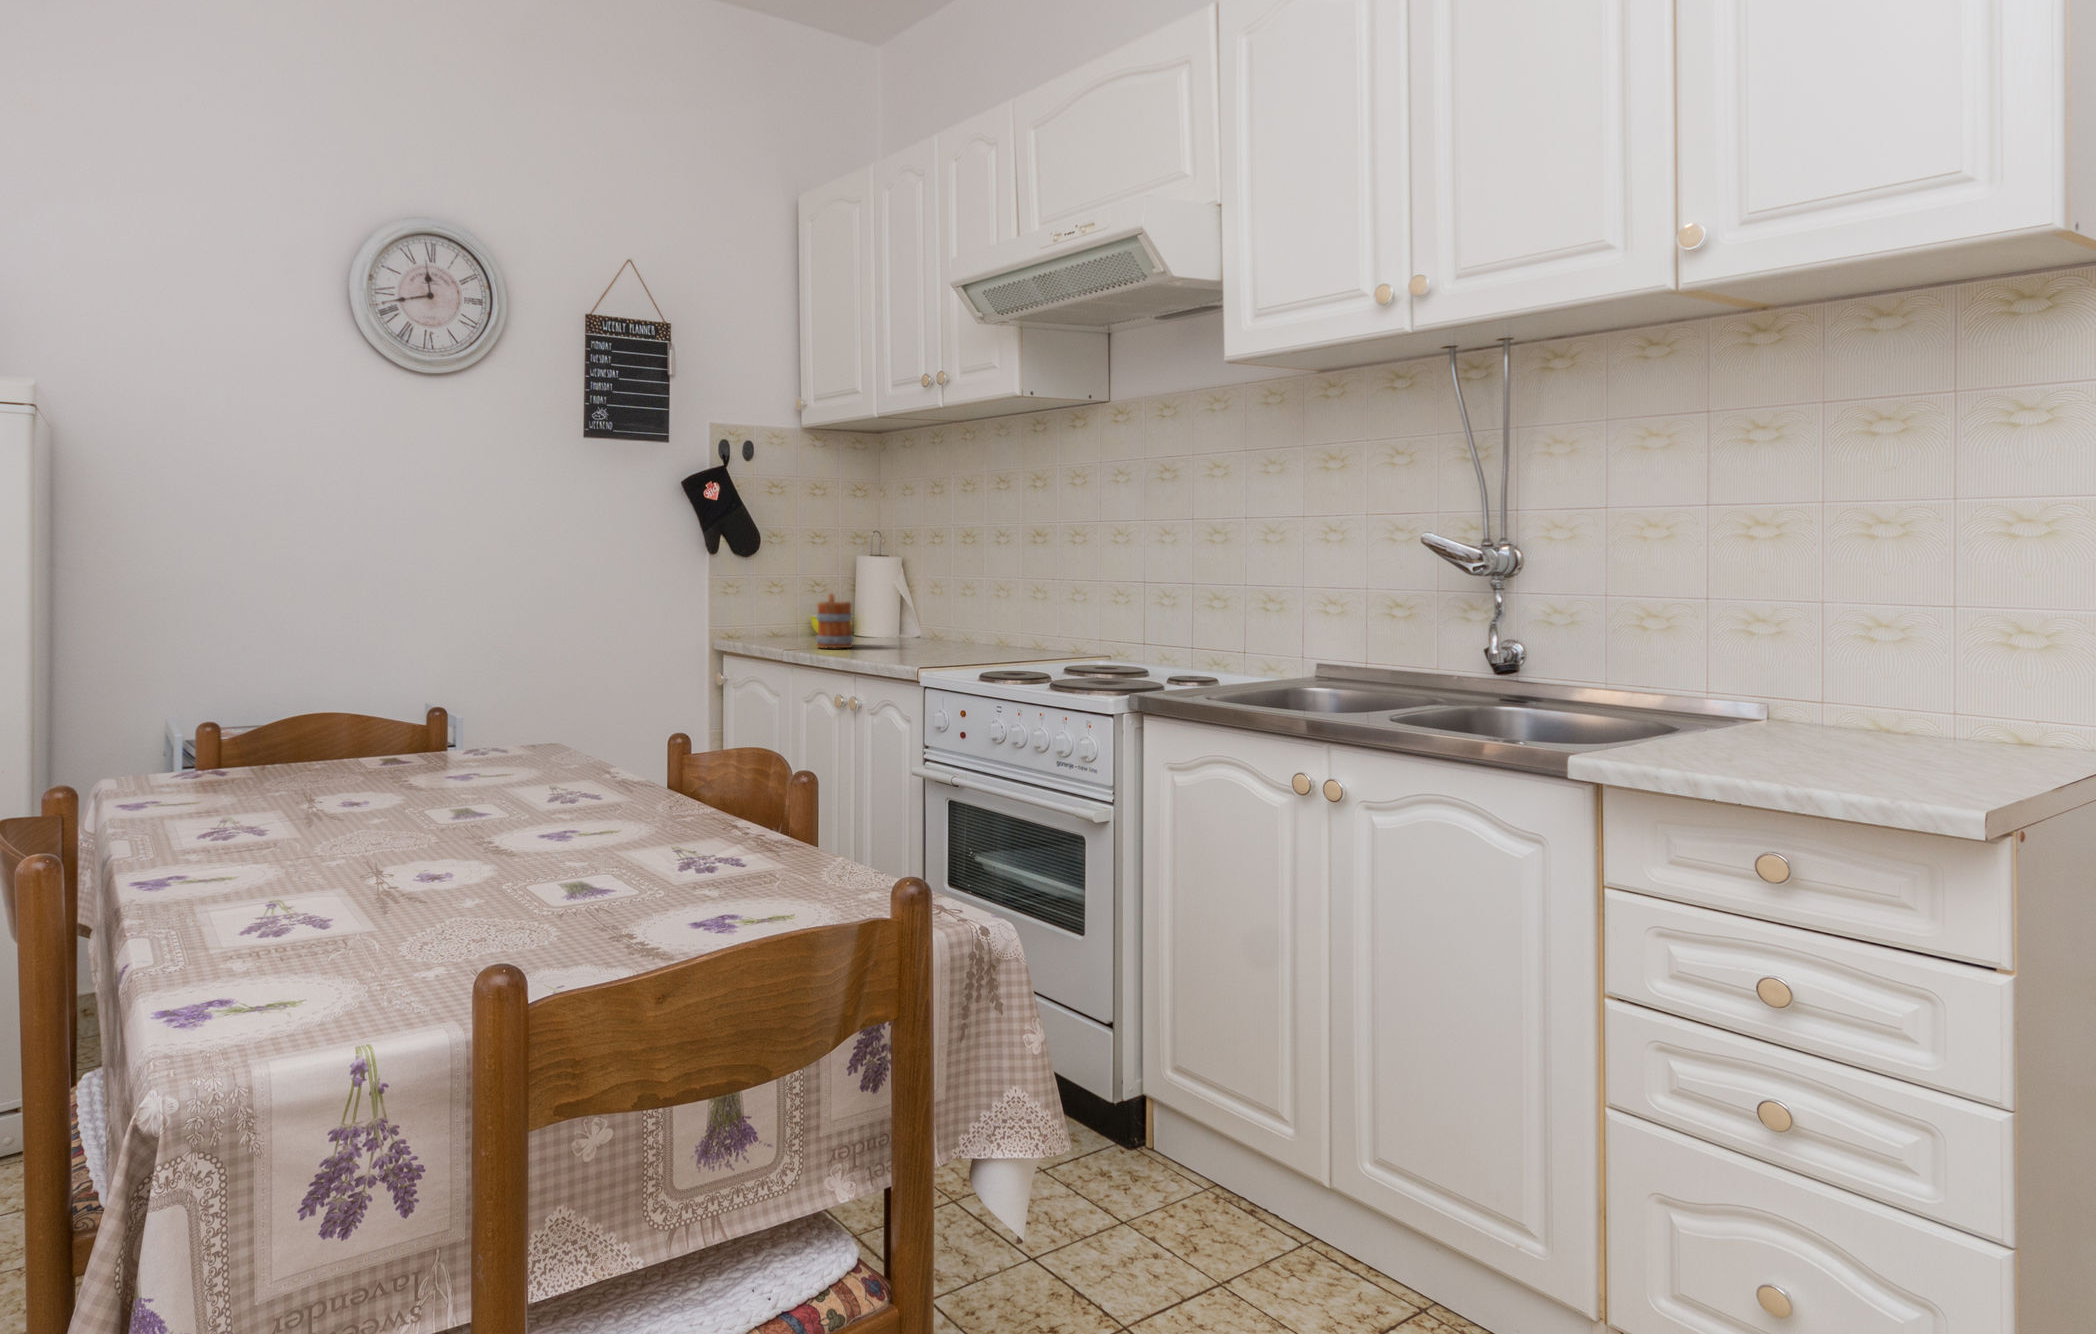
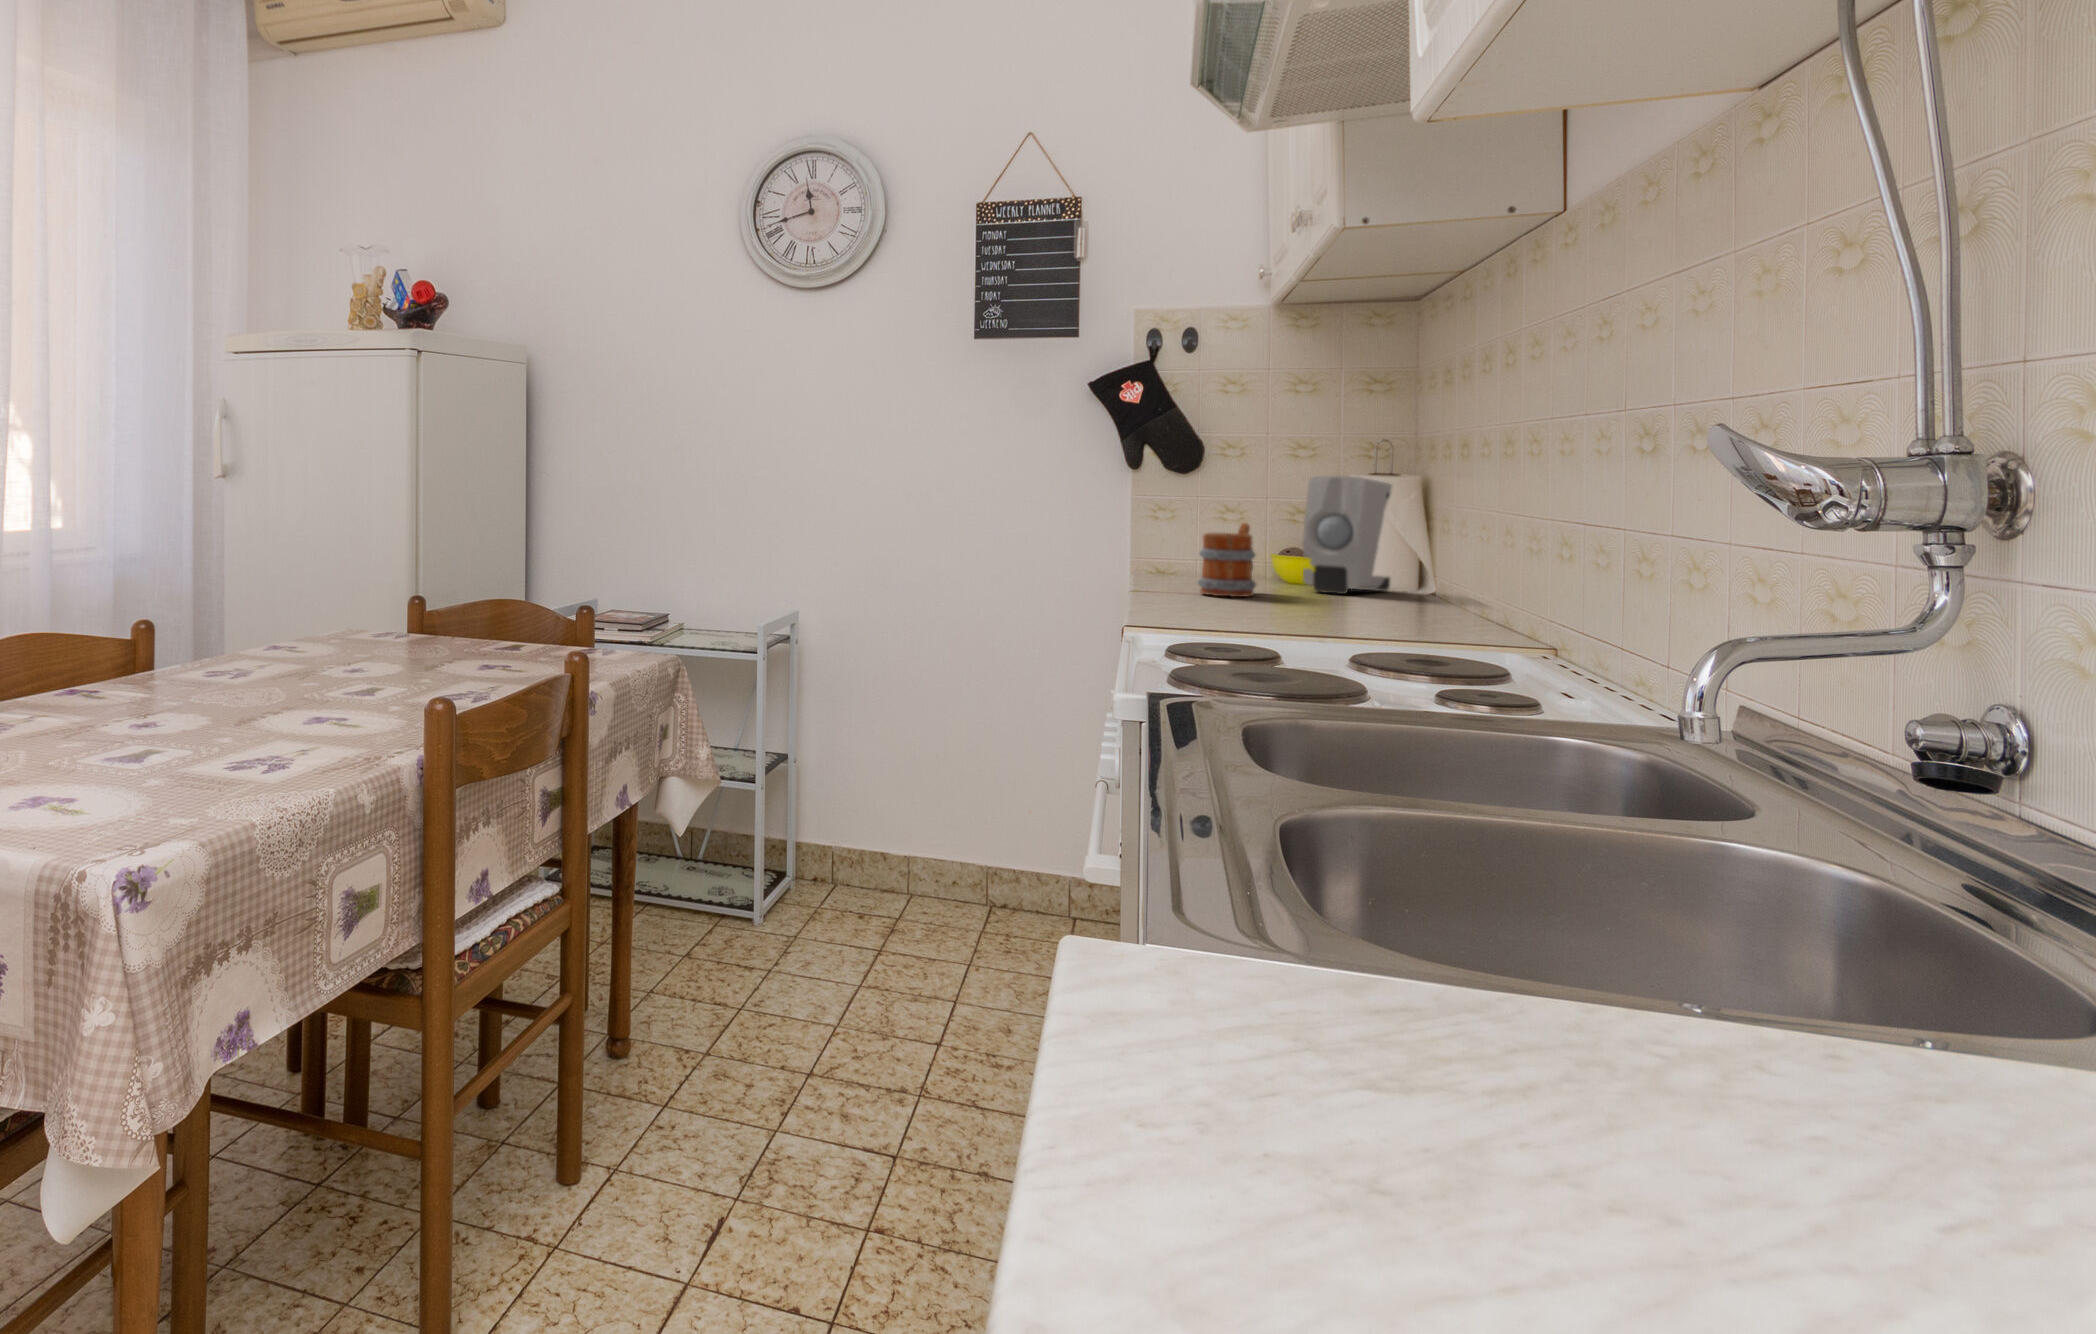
soap dispenser: none [852,558,892,641] -> present [1303,476,1392,594]

